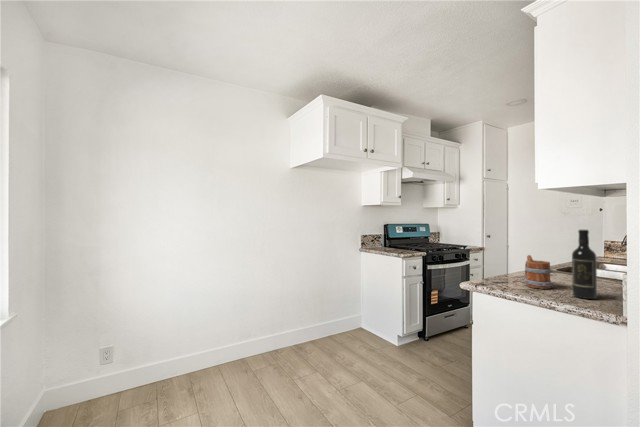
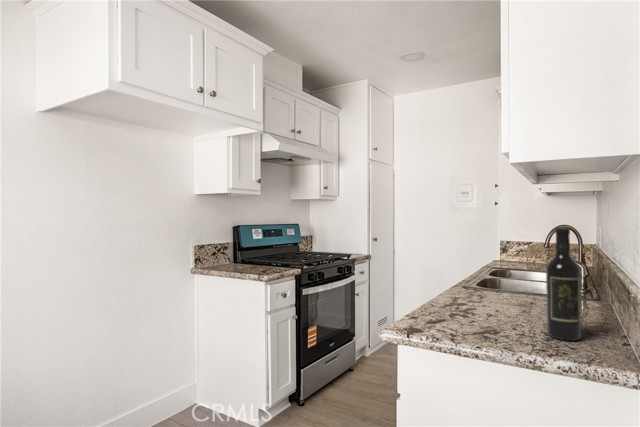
mug: present [524,255,553,289] -> none [467,271,511,327]

